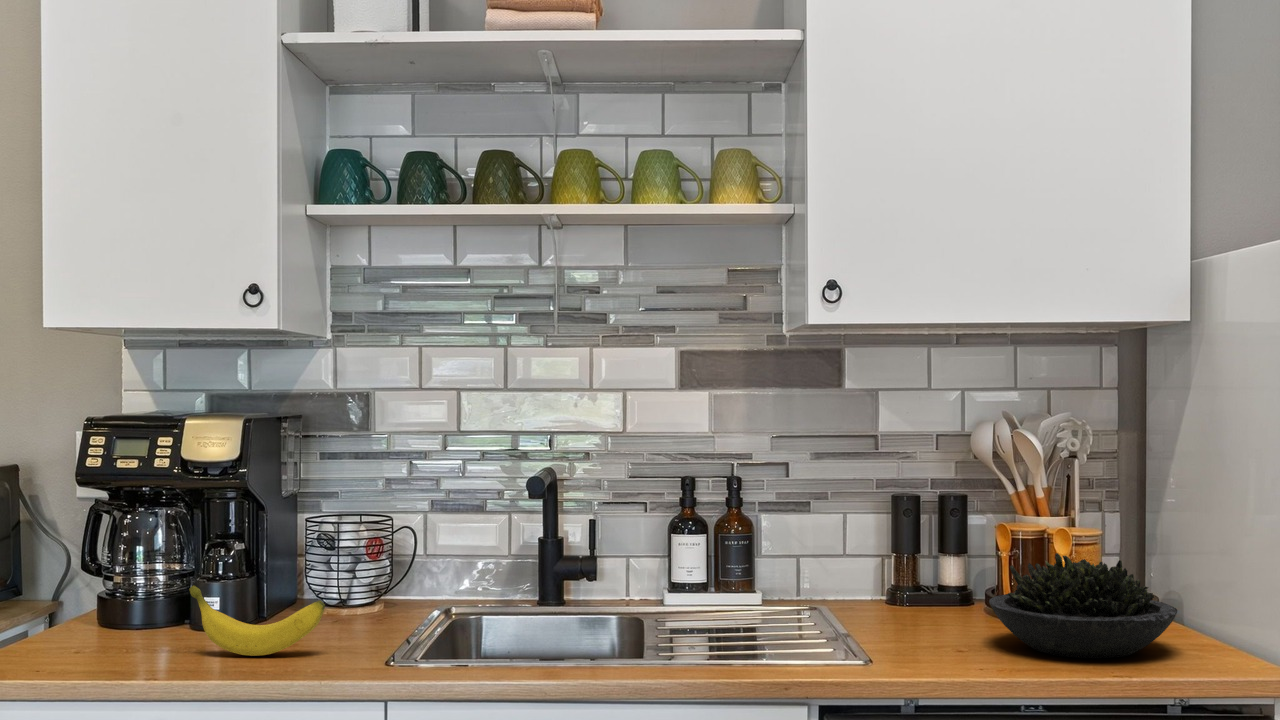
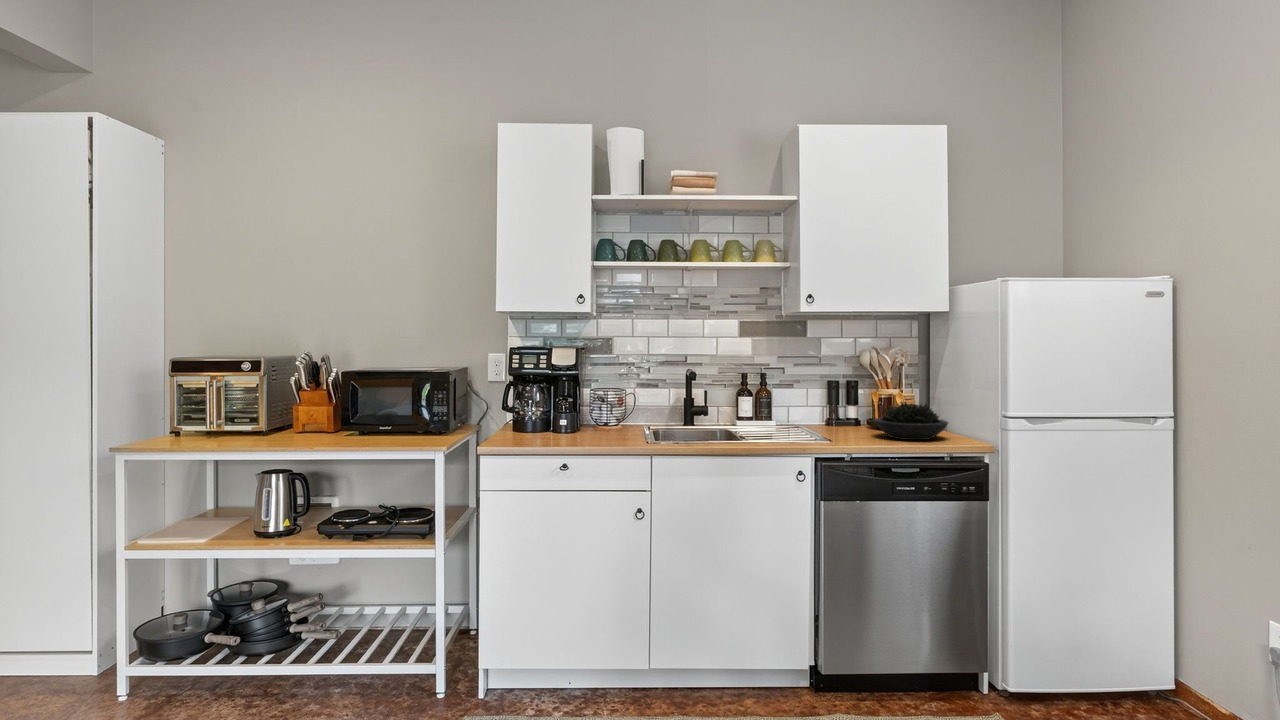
banana: present [189,586,325,656] -> none [564,413,617,440]

